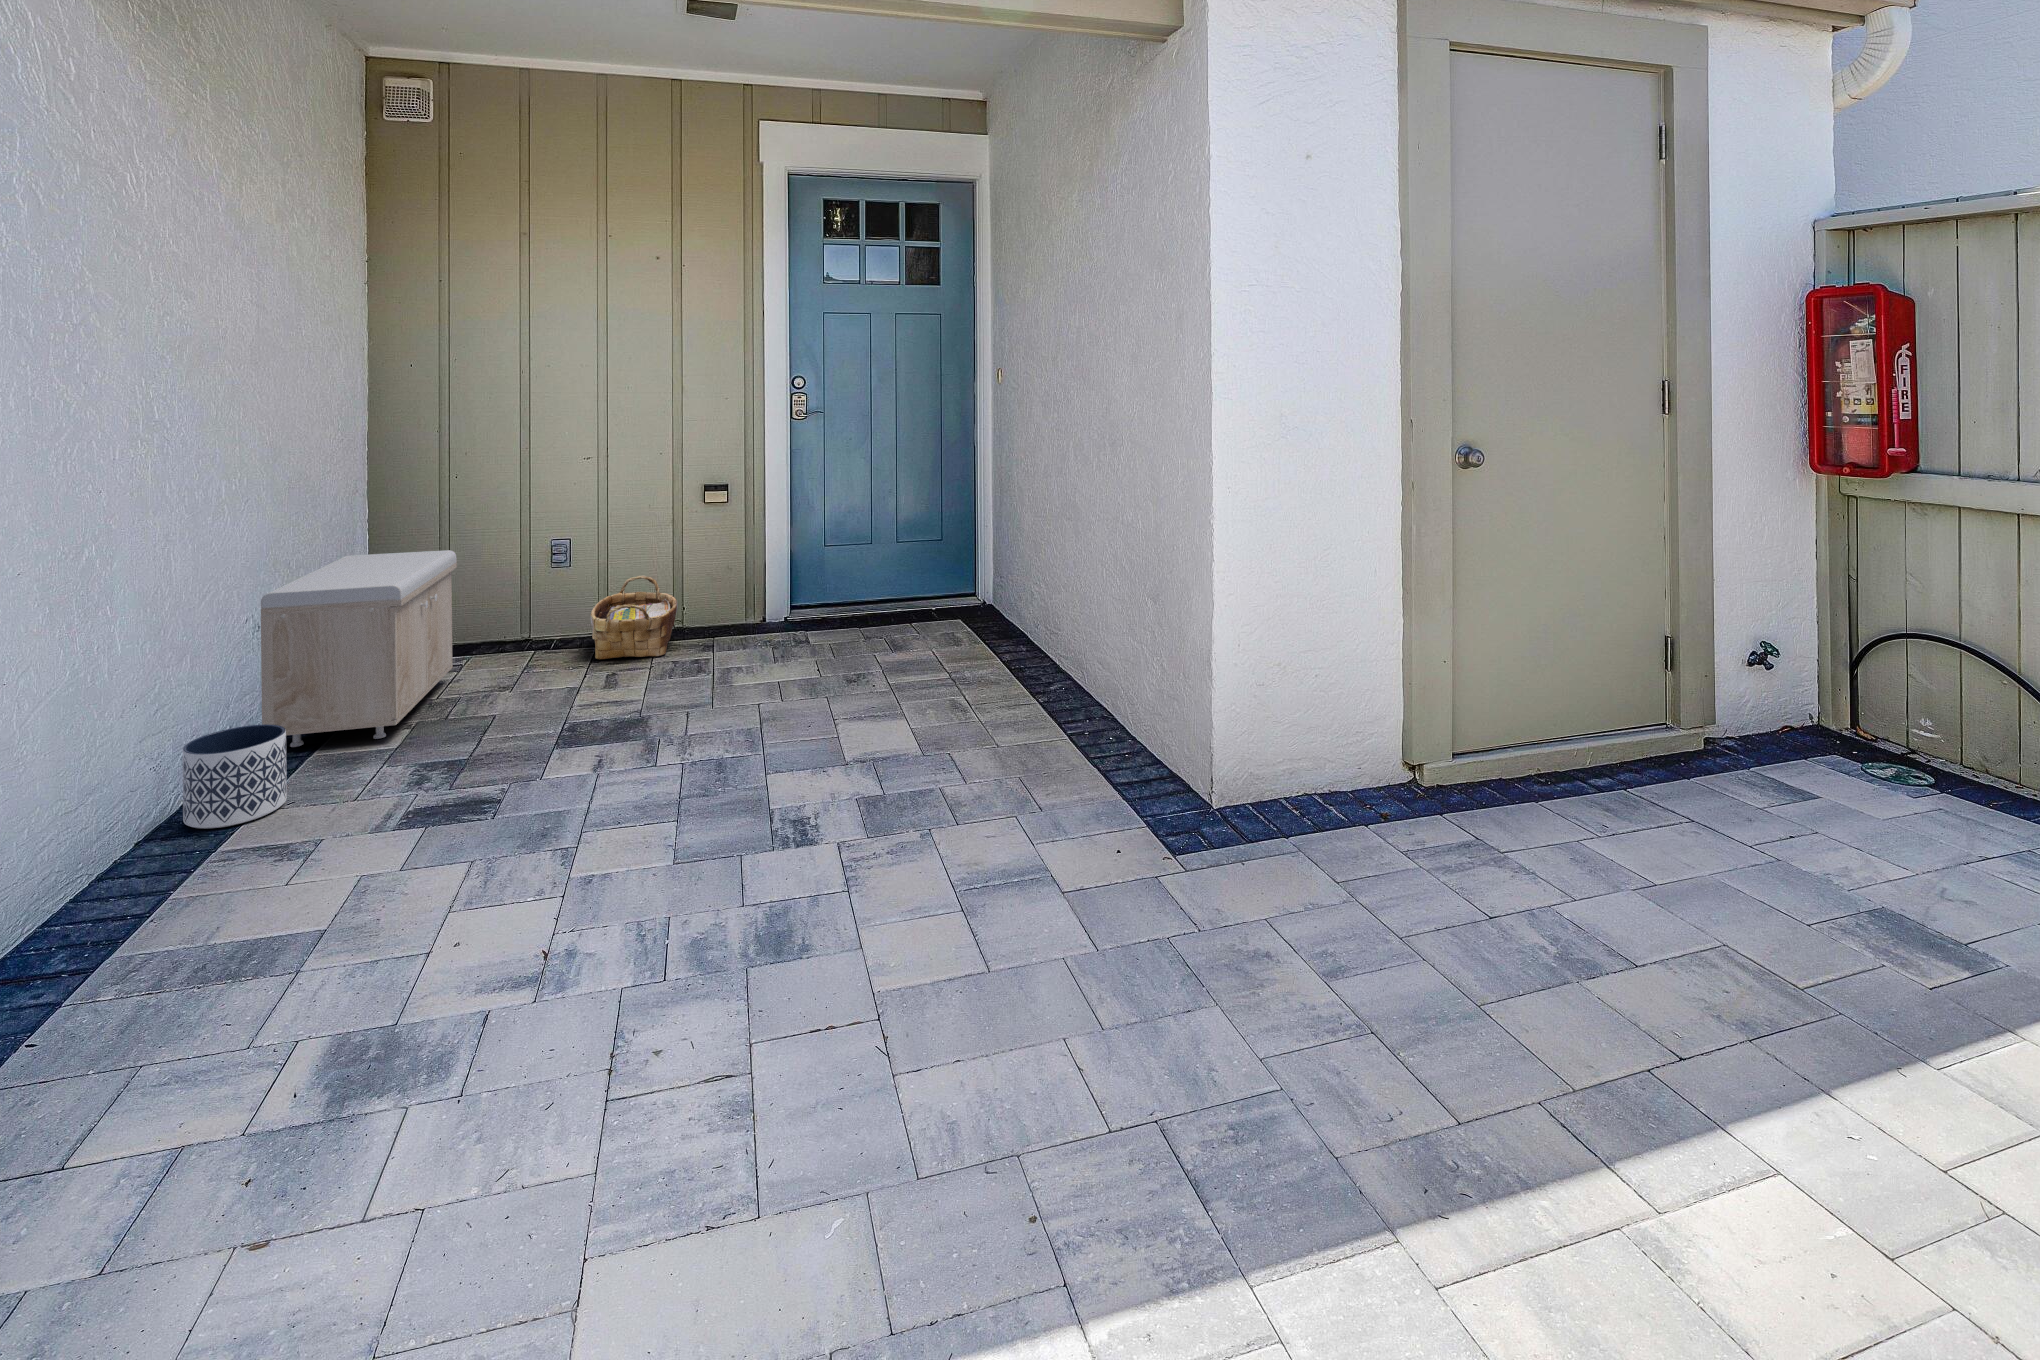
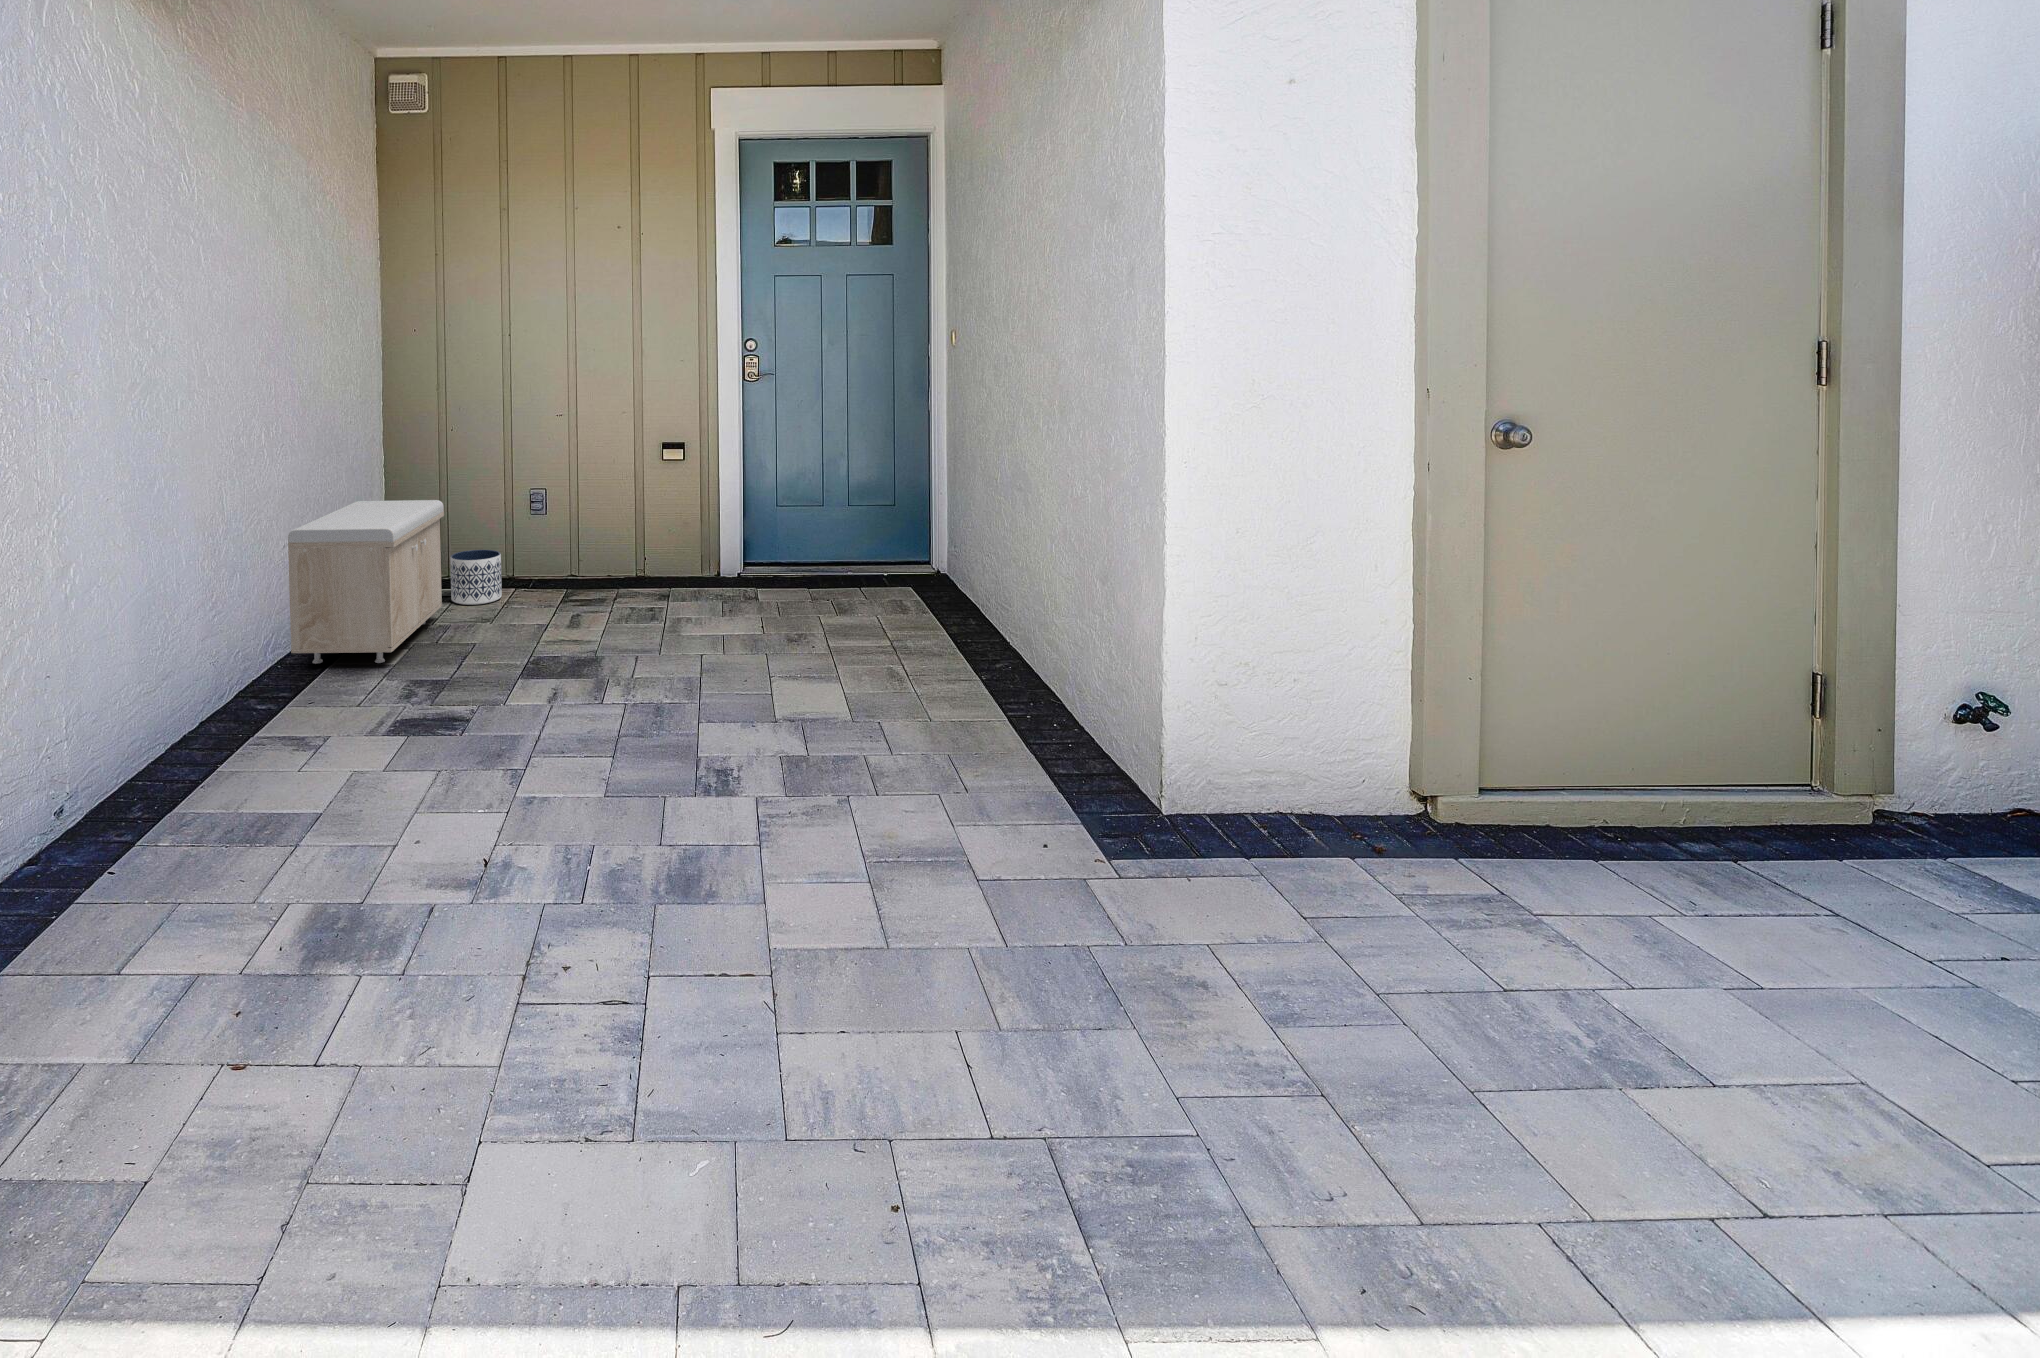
woven basket: present [591,576,678,660] -> none [557,532,635,610]
planter: present [183,724,287,829] -> present [450,550,502,605]

